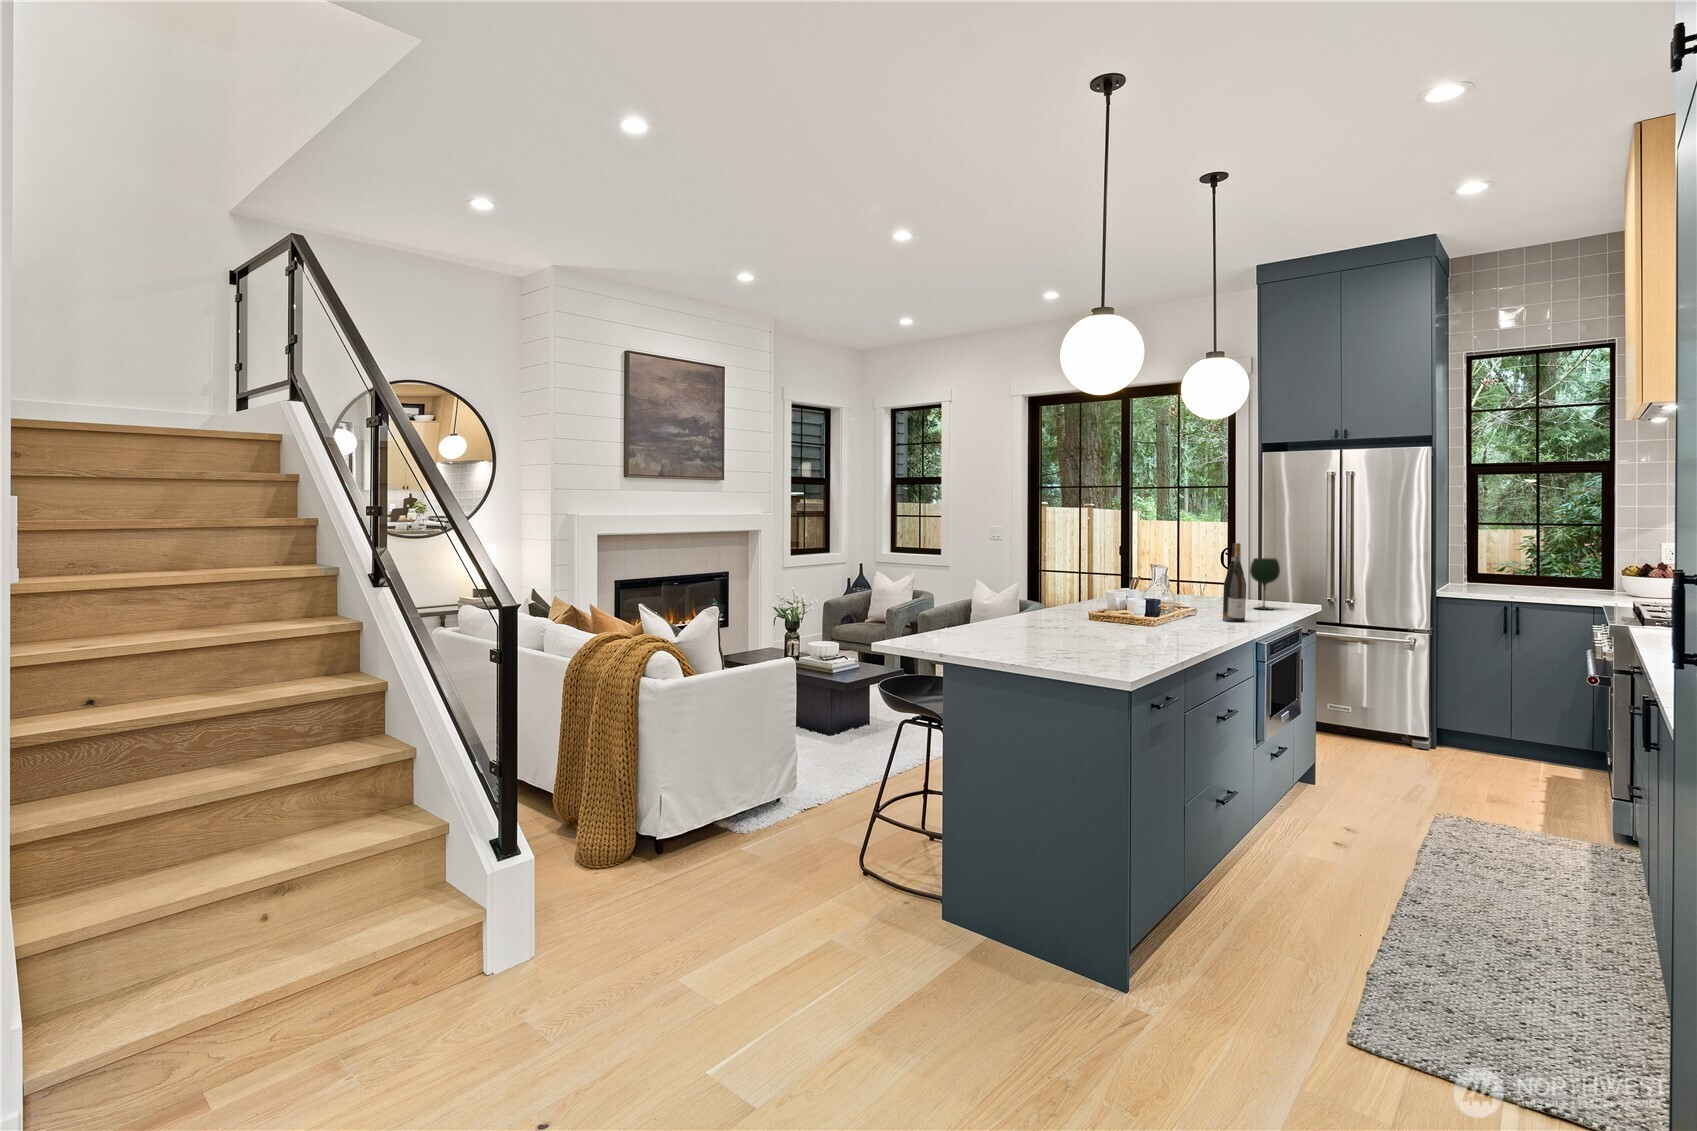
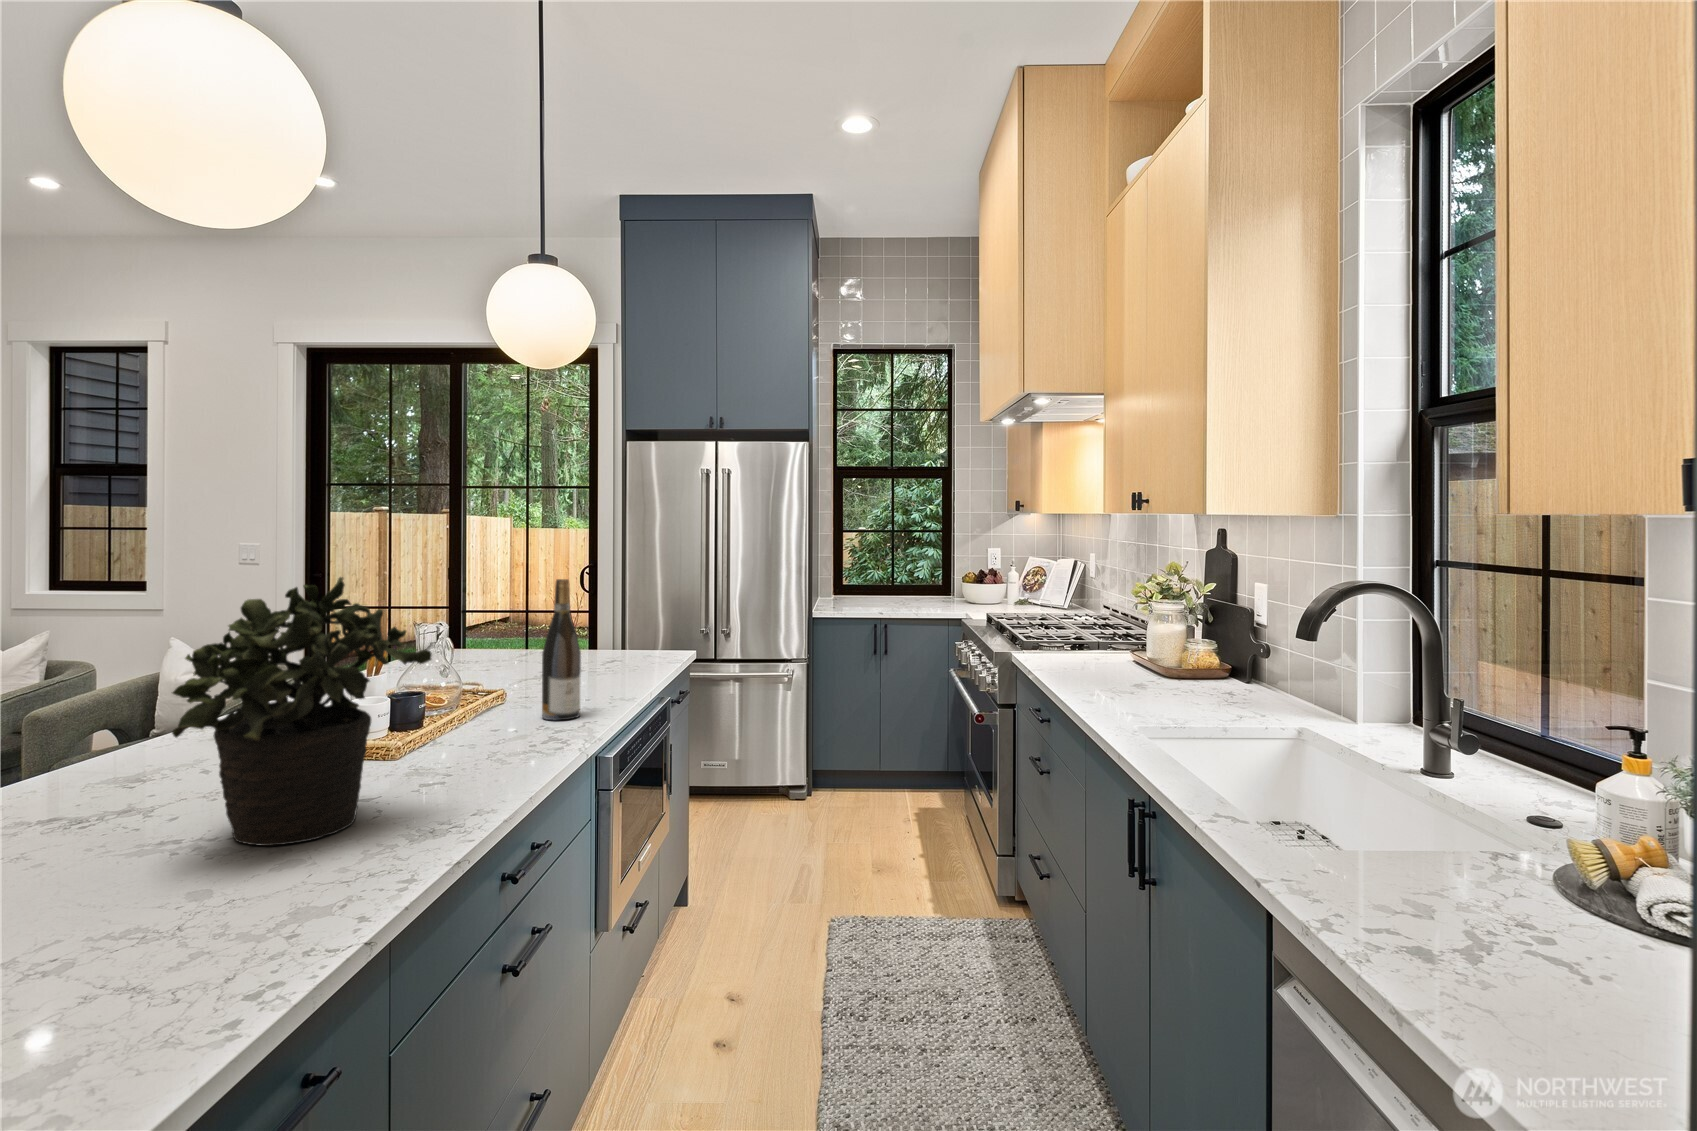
potted plant: none [1099,534,1188,639] -> present [172,577,432,846]
wine glass: present [1250,558,1280,610] -> none [596,593,640,675]

